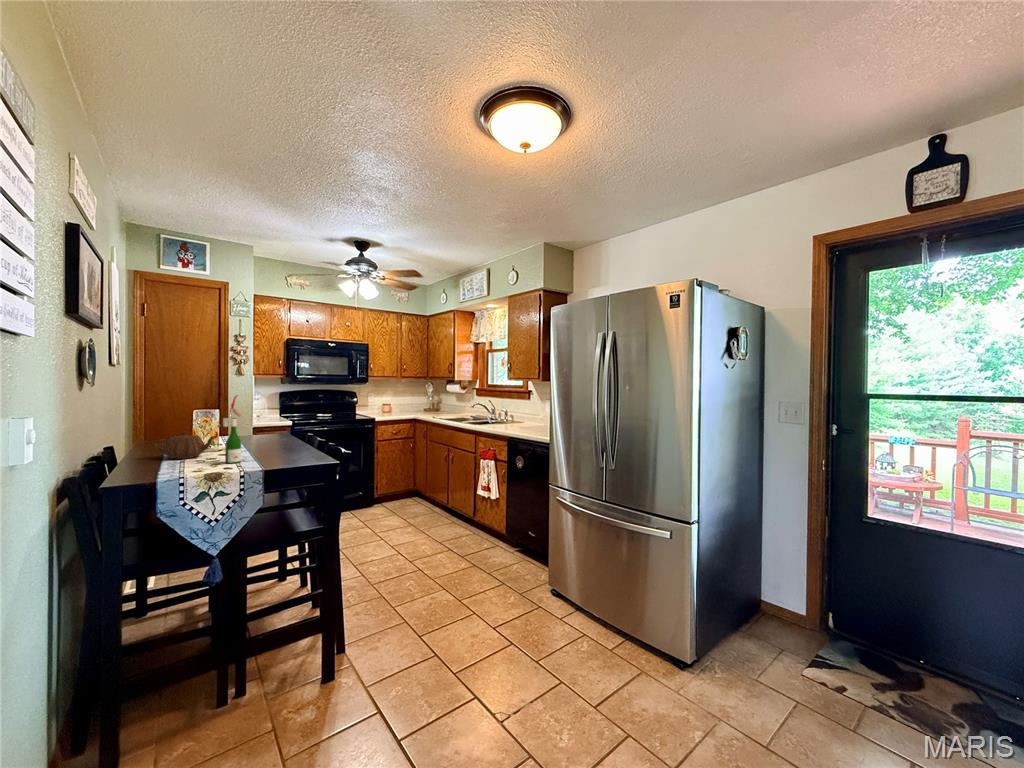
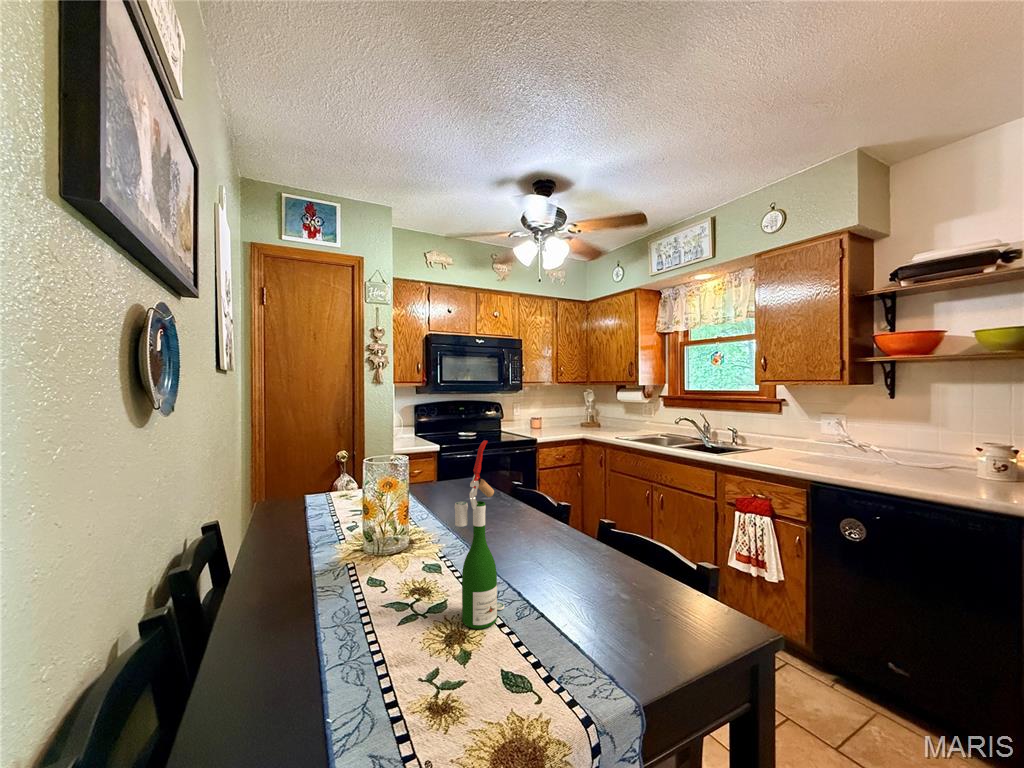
teapot: present [154,431,216,459] -> none [291,516,416,587]

